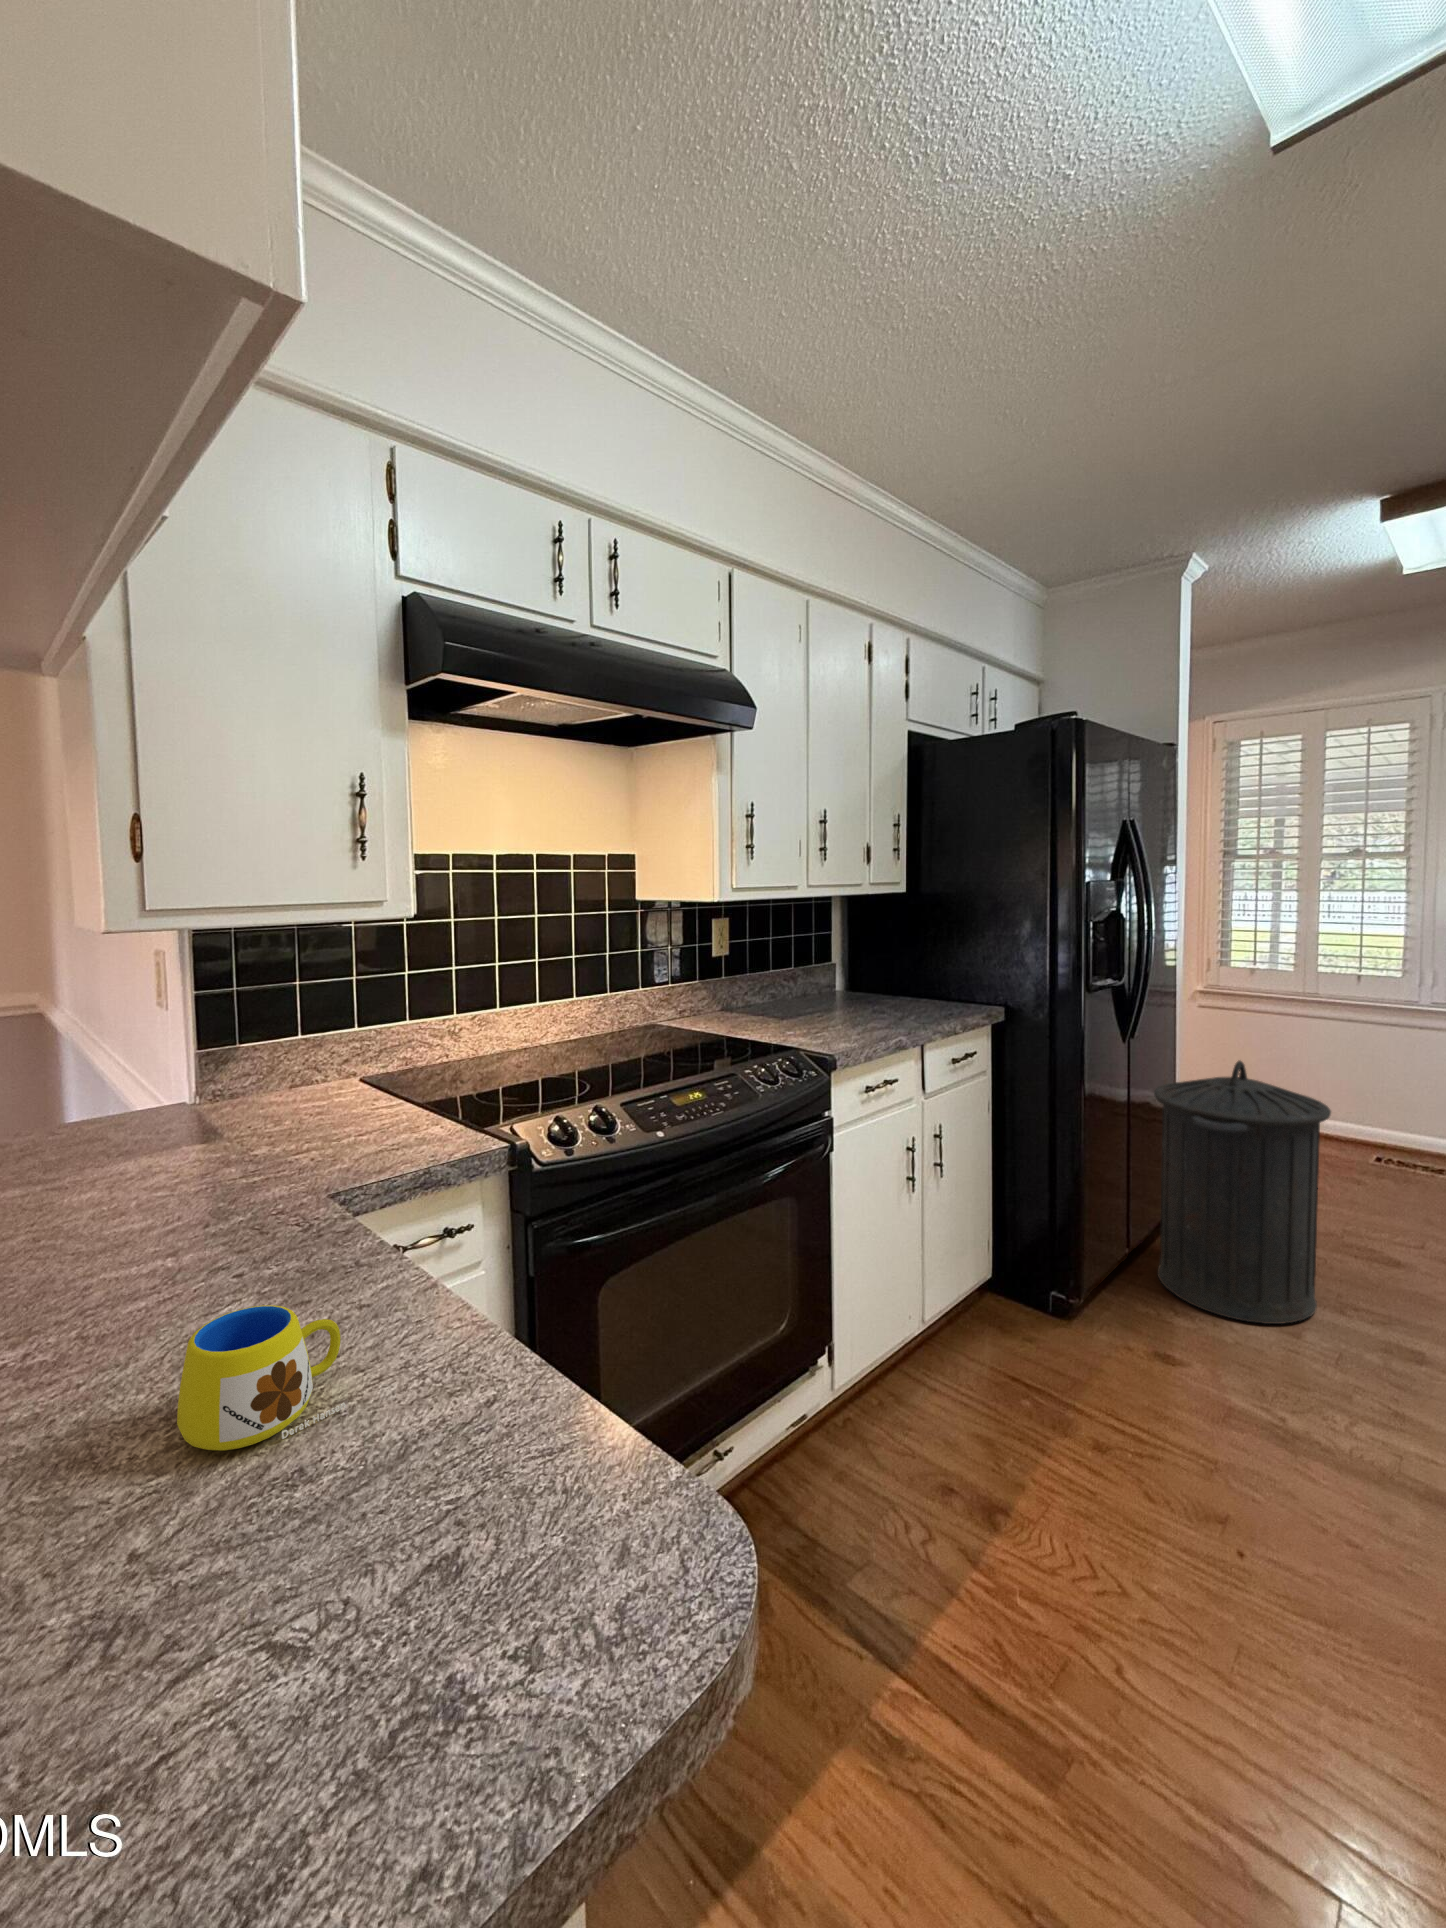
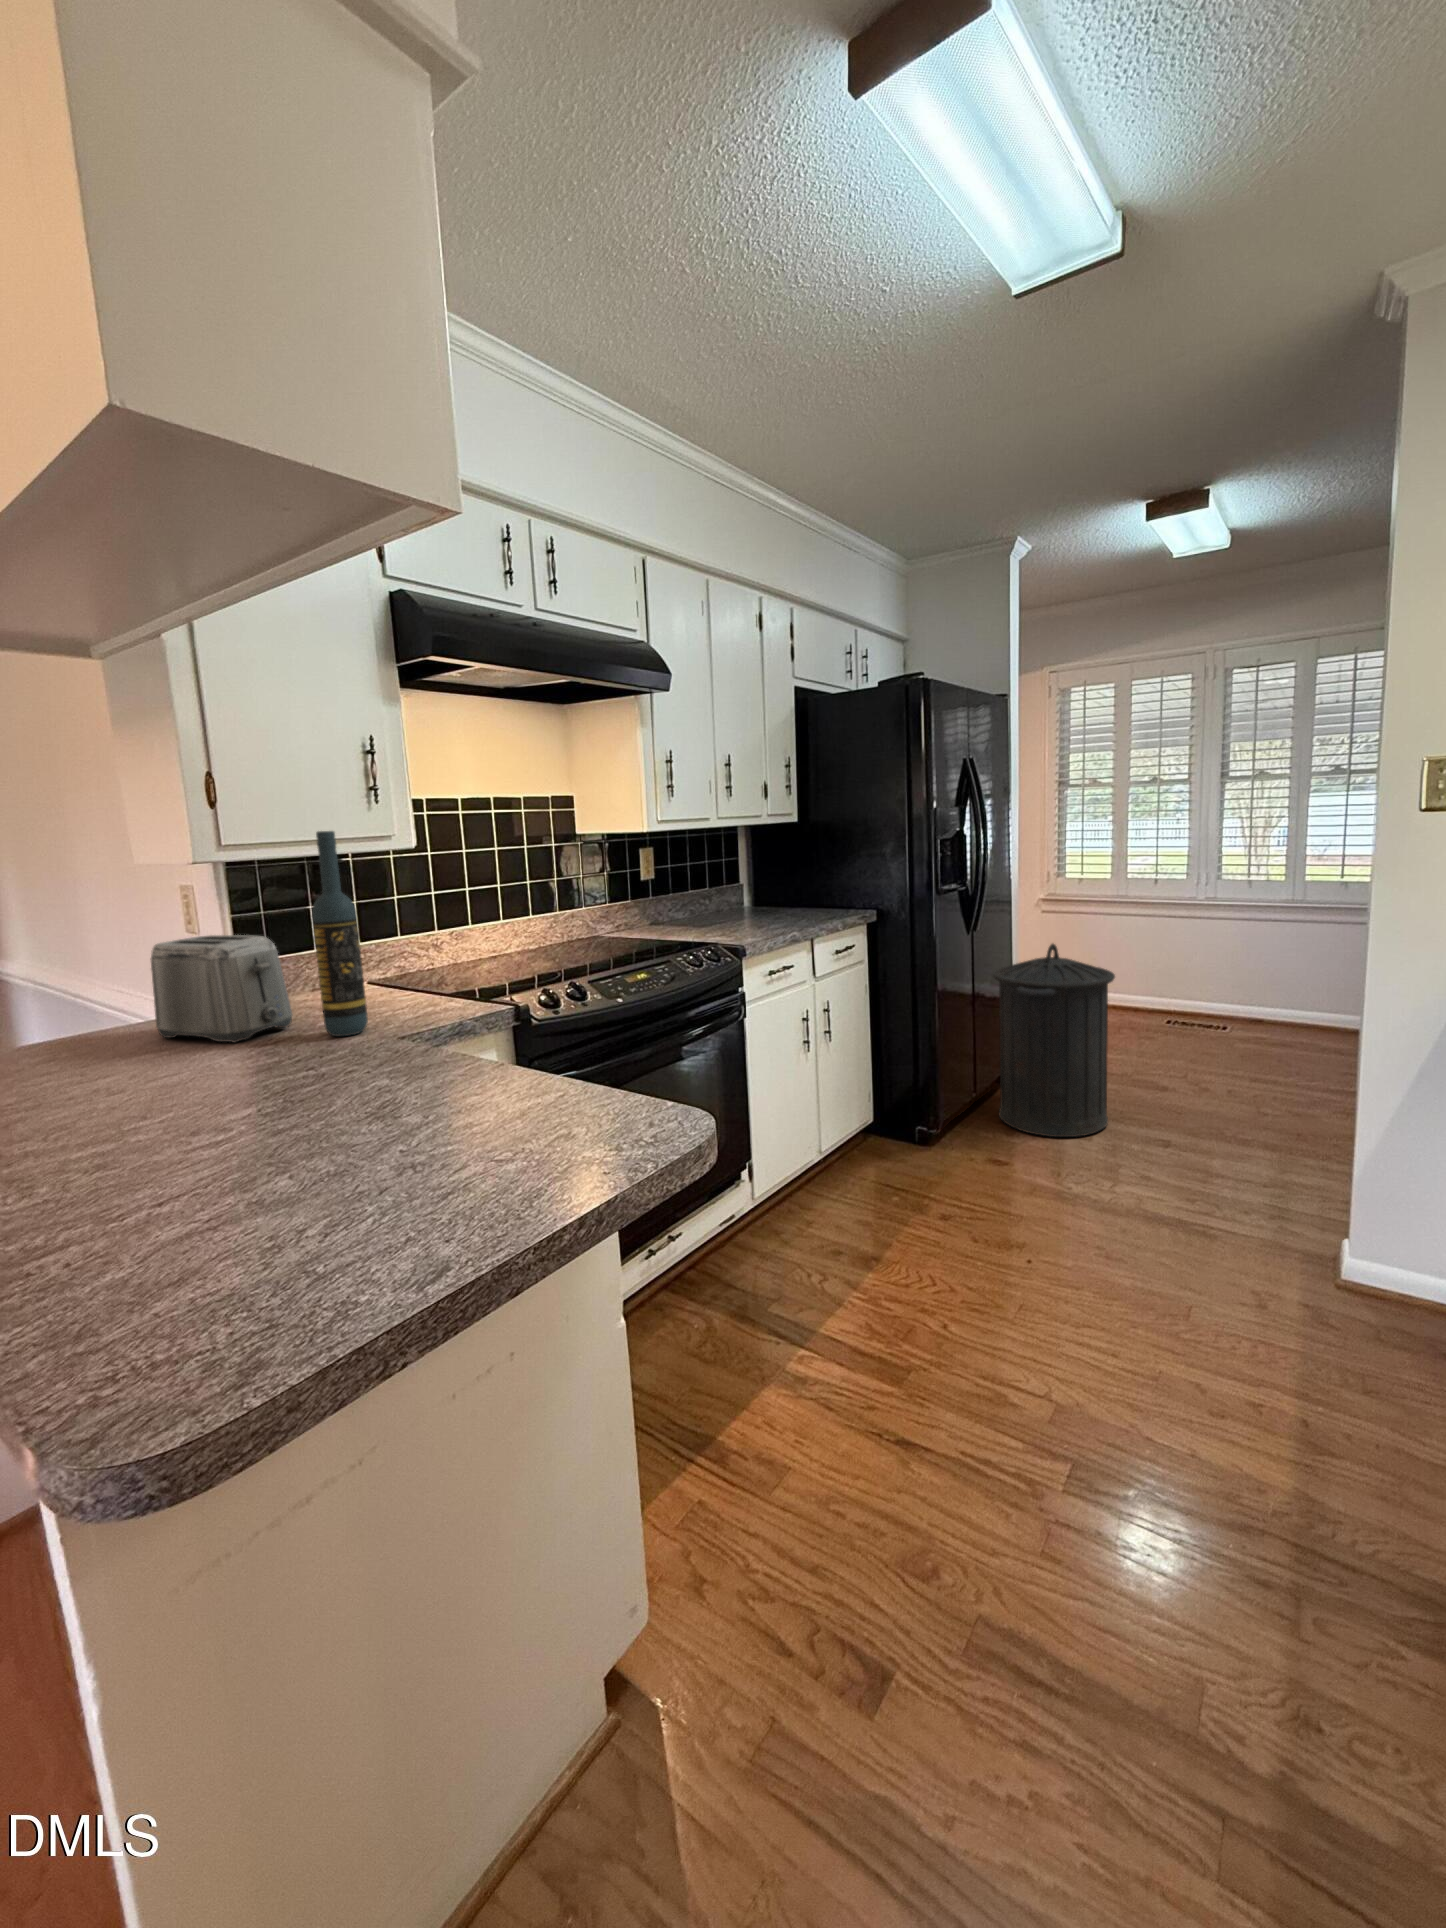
wine bottle: none [227,899,296,1187] -> present [312,831,368,1036]
toaster: none [41,1025,214,1183] -> present [151,935,292,1043]
mug: present [177,1305,345,1450] -> none [402,1050,490,1115]

